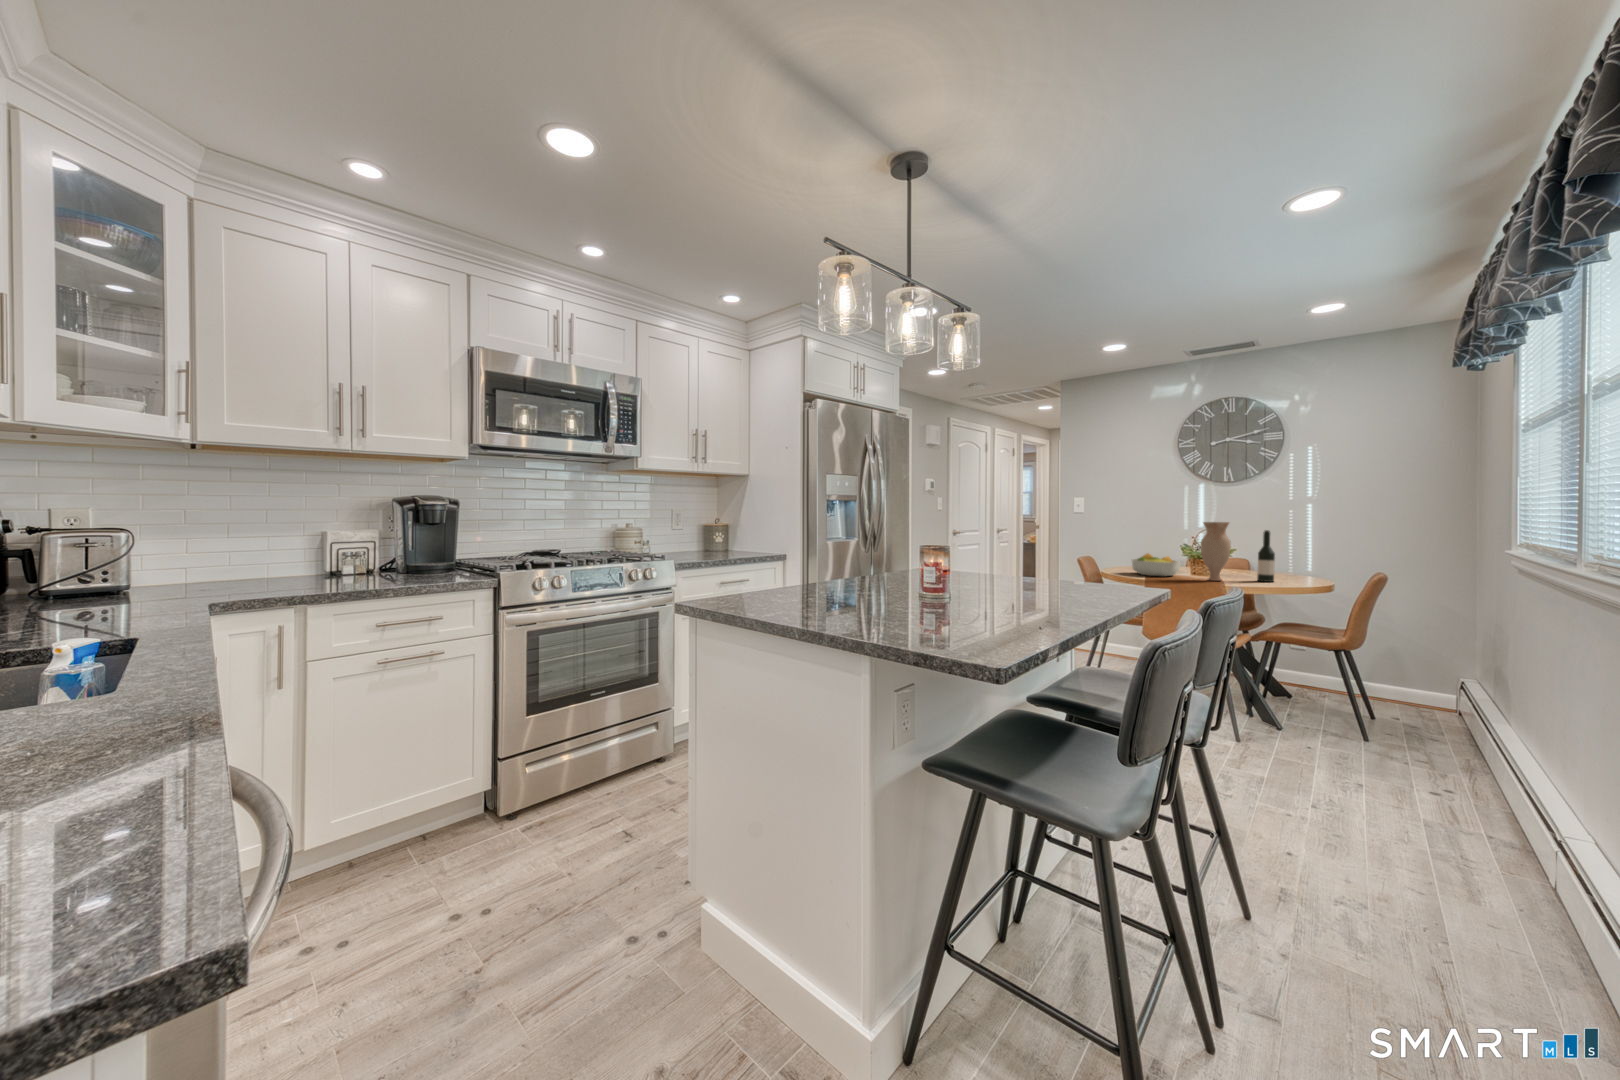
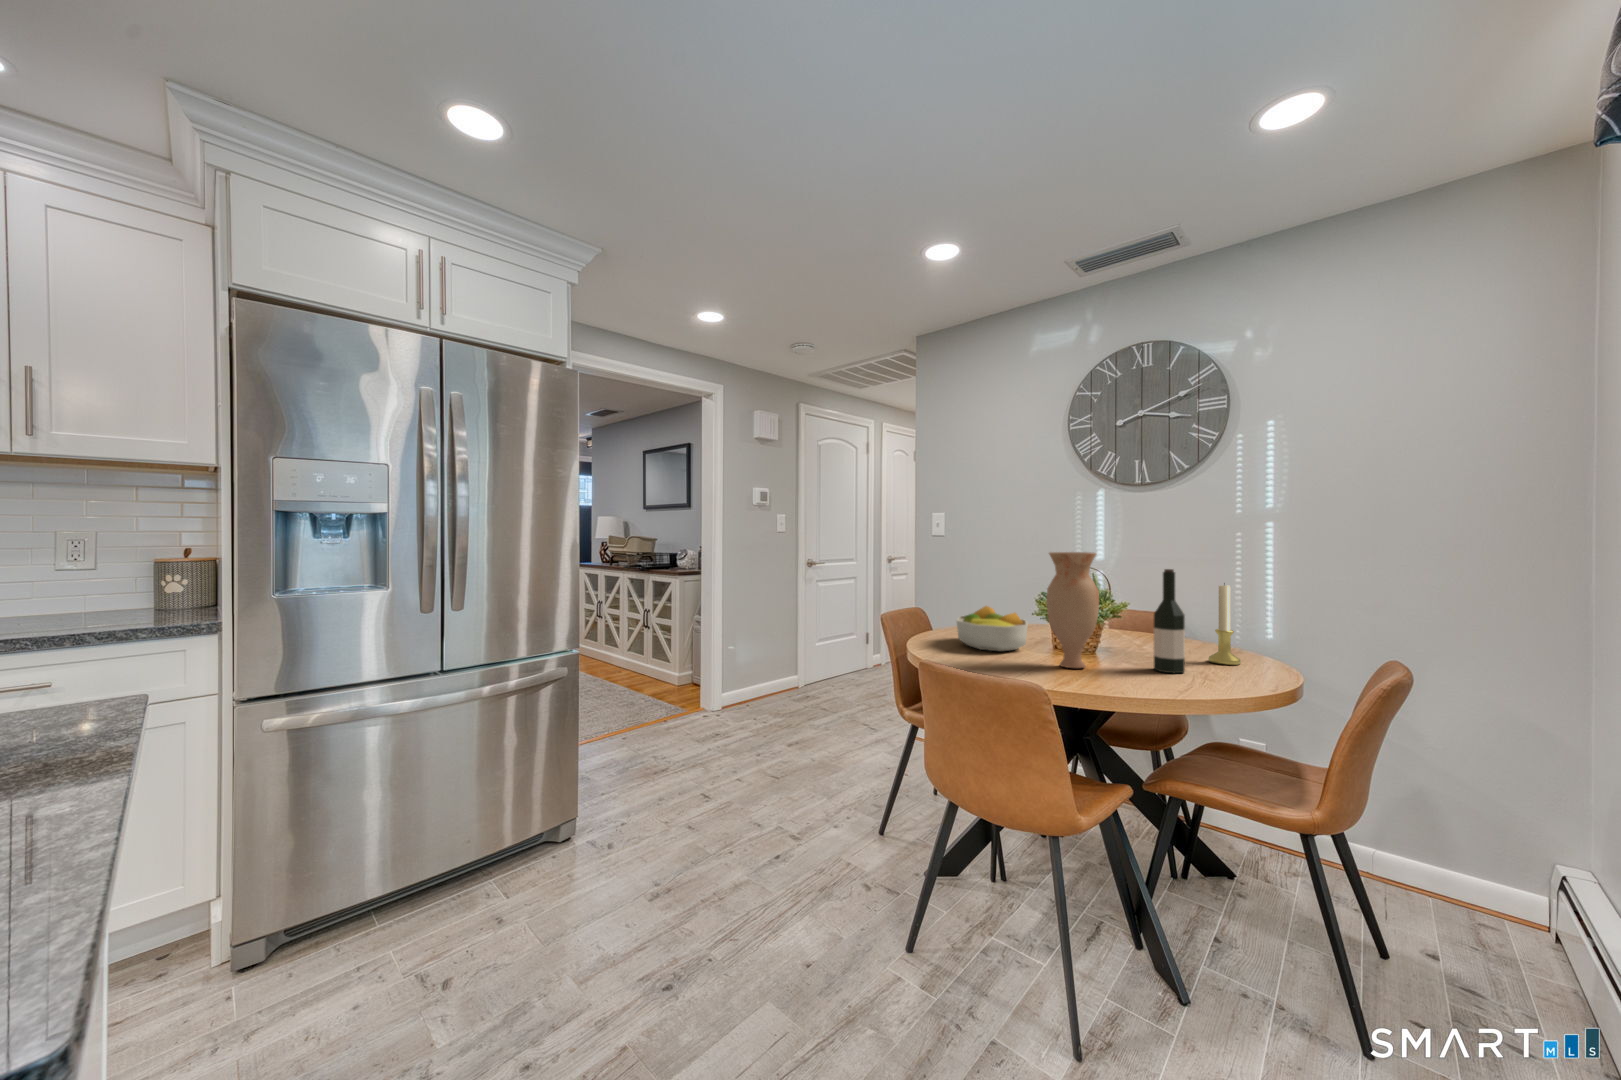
candle holder: none [1281,538,1299,580] -> present [1208,583,1241,665]

